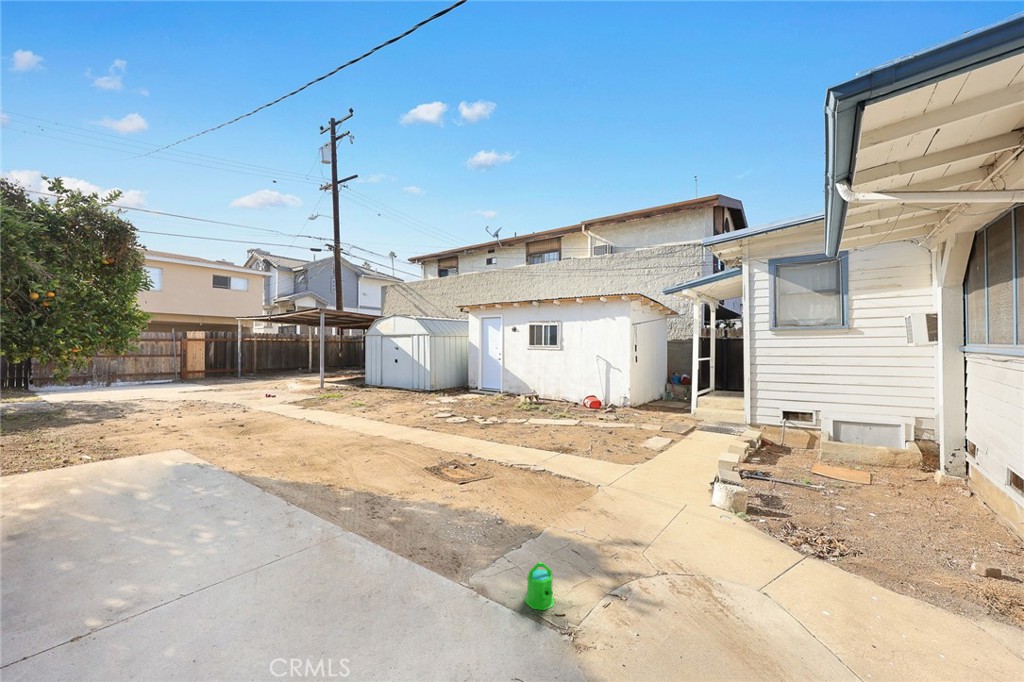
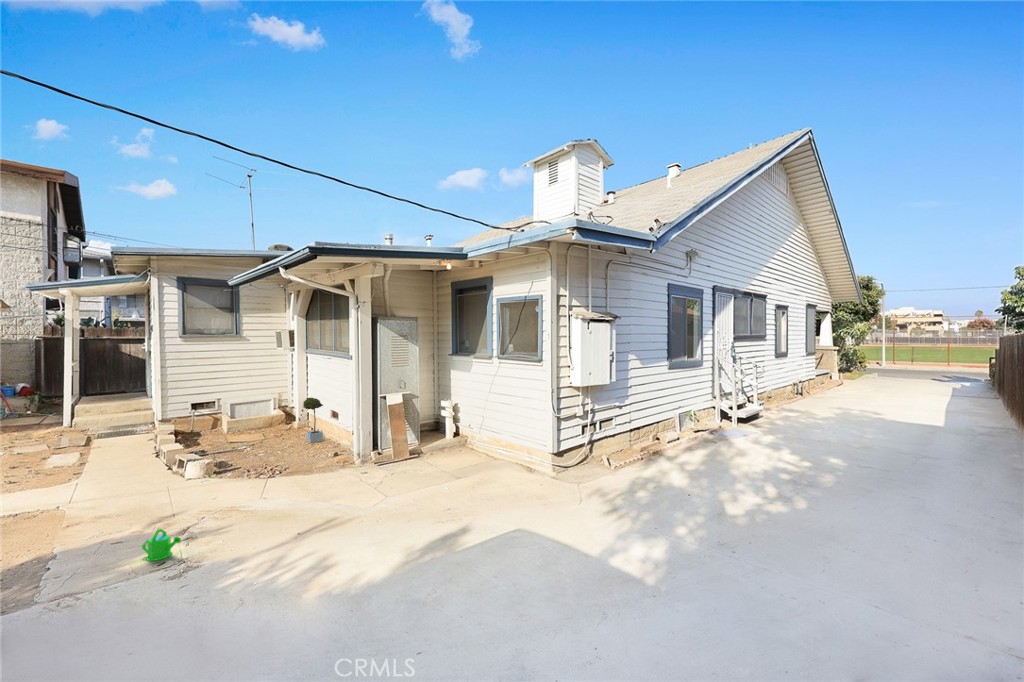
potted tree: none [935,429,988,524] -> present [303,397,323,443]

